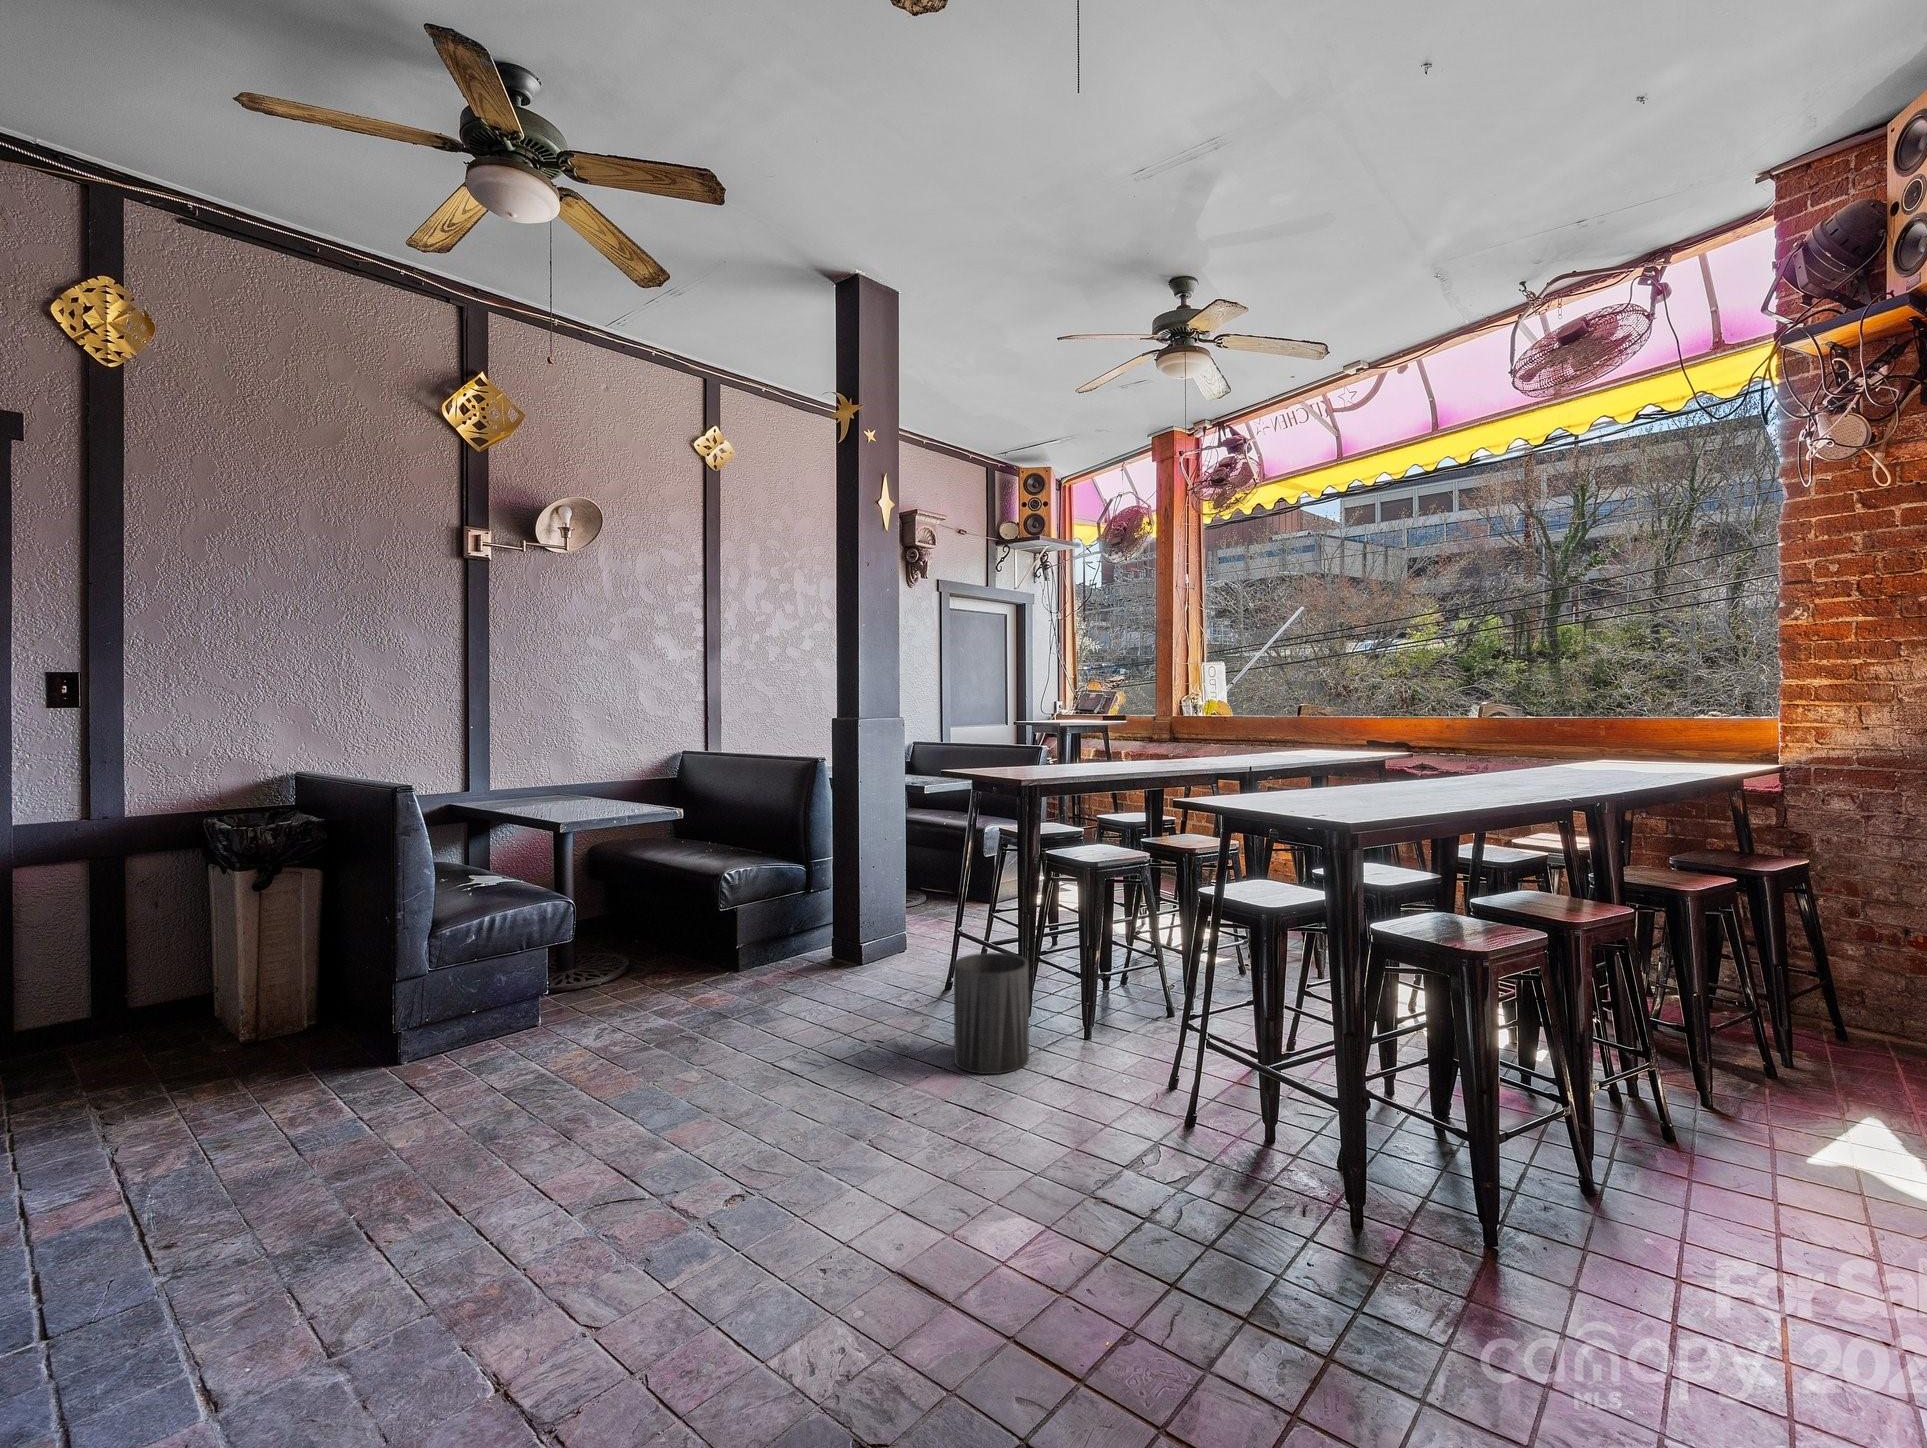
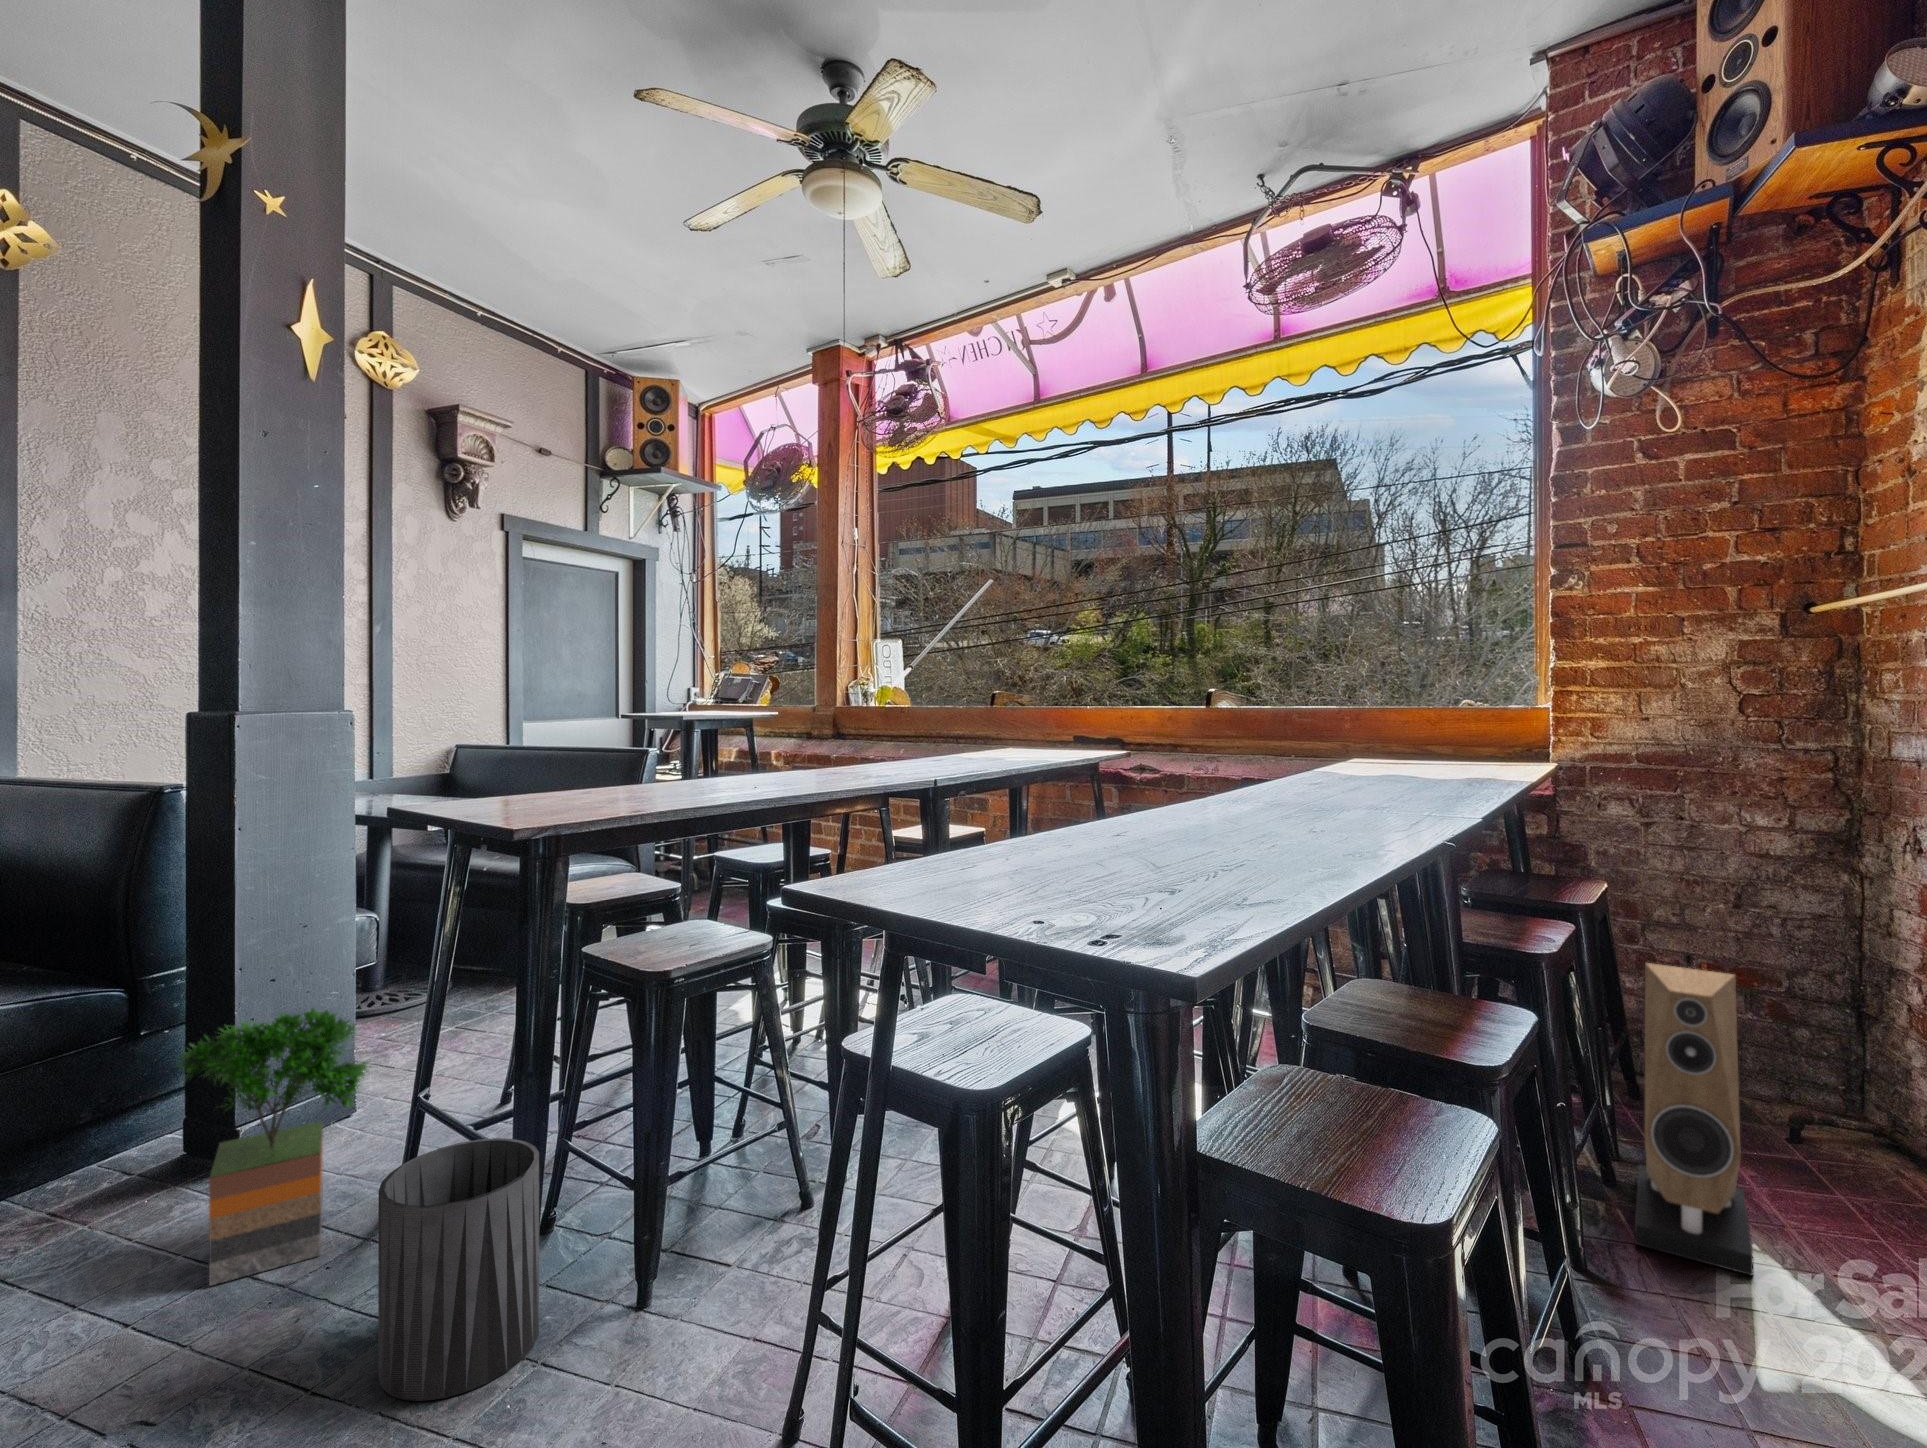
potted tree: none [836,882,926,1022] -> present [177,1008,371,1286]
speaker: none [1784,911,1904,1141] -> present [1635,963,1753,1276]

